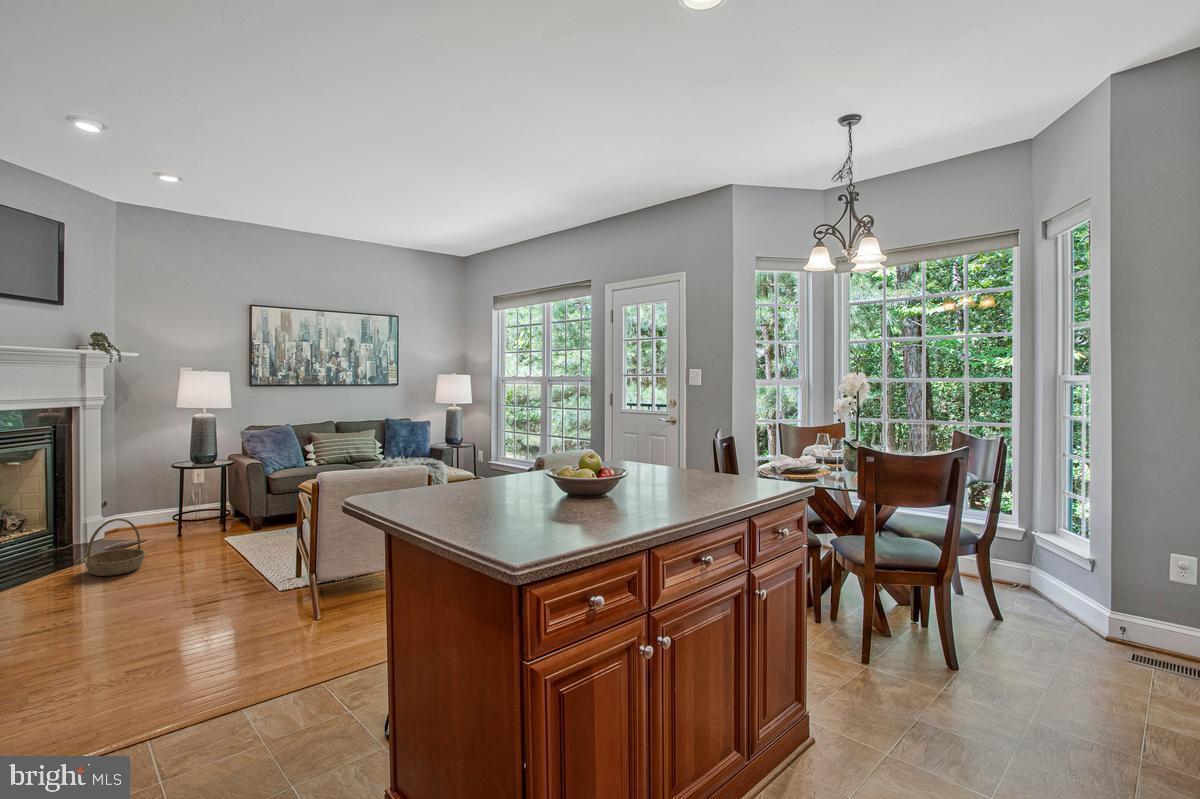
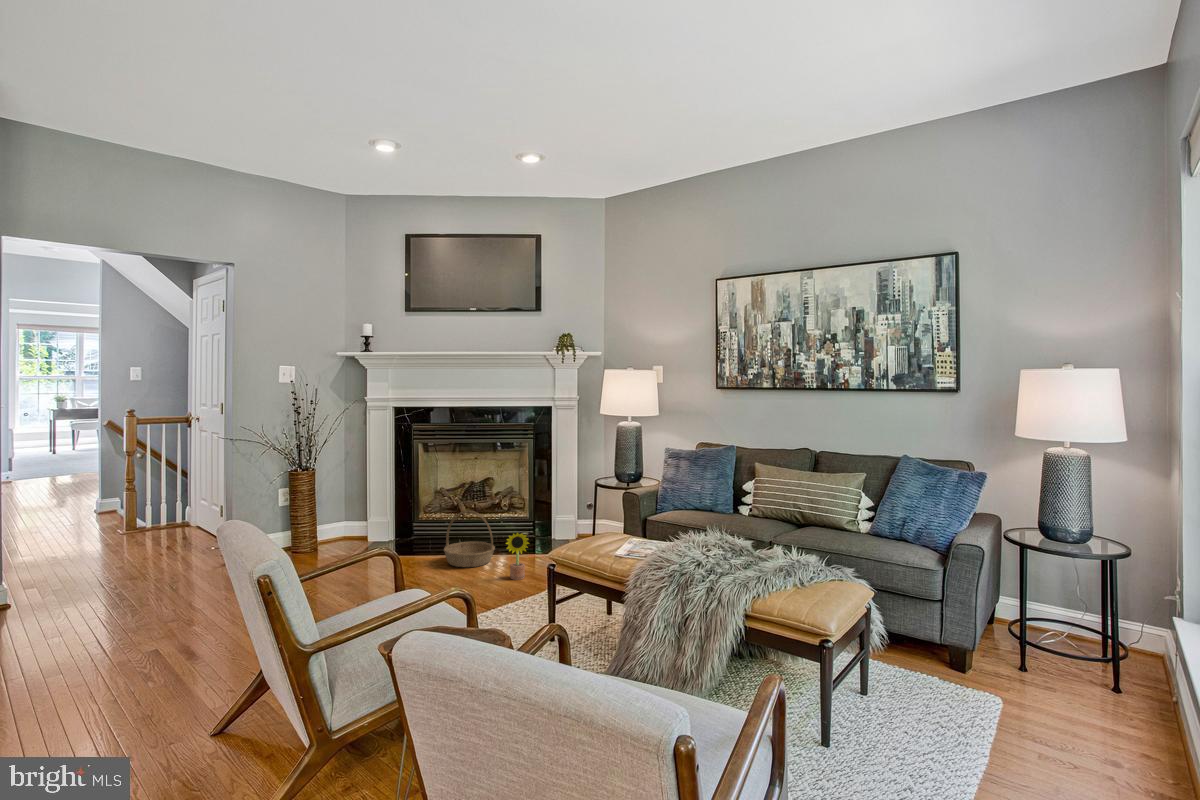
decorative plant: none [198,514,222,556] -> present [506,533,529,580]

